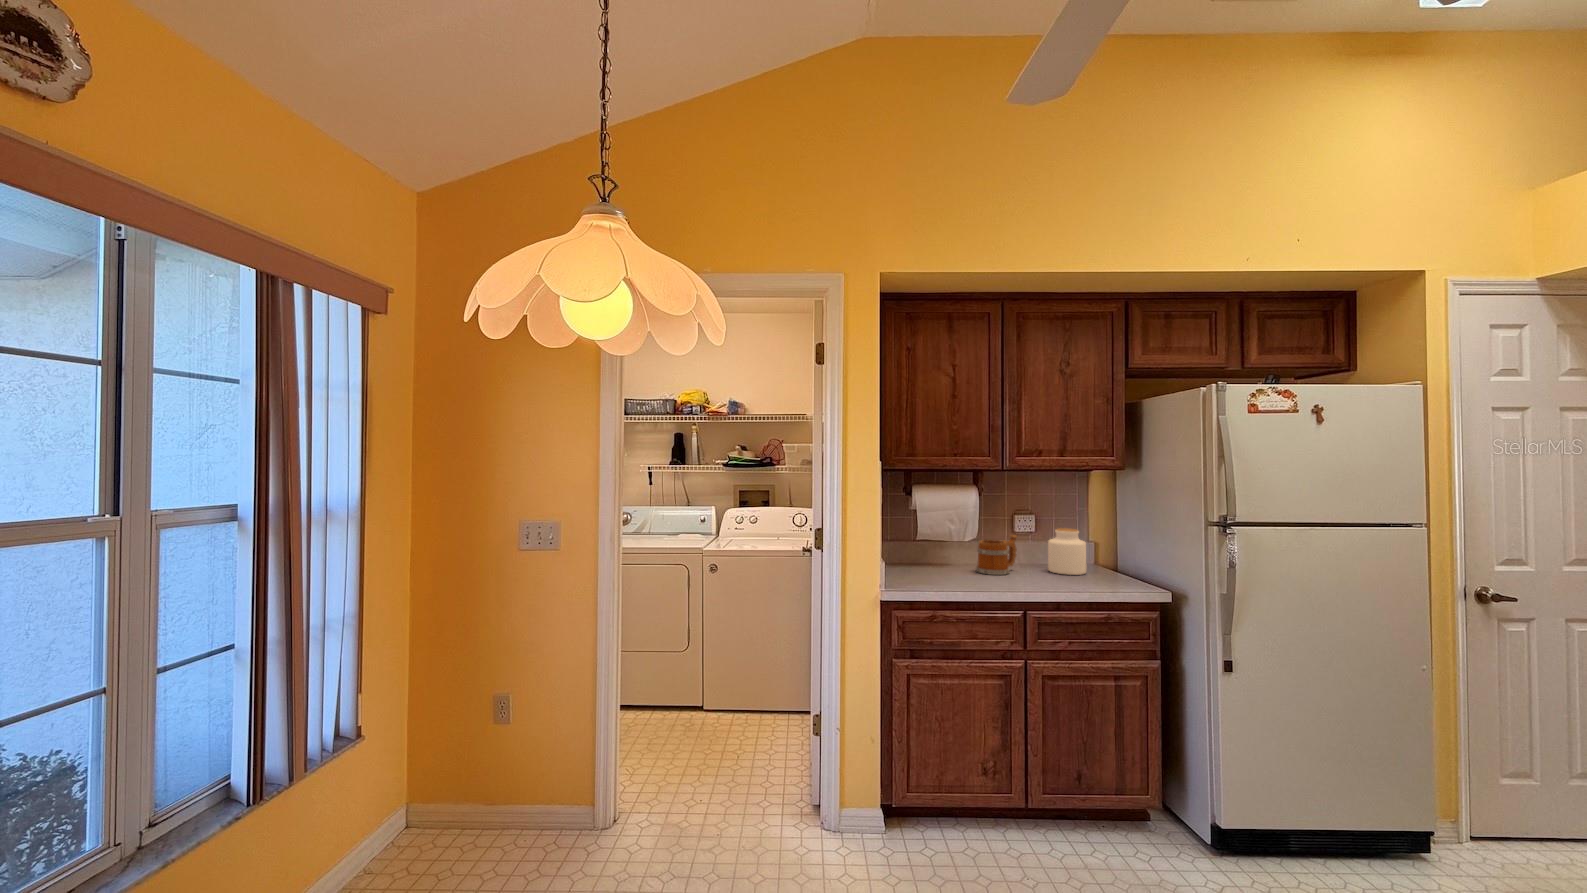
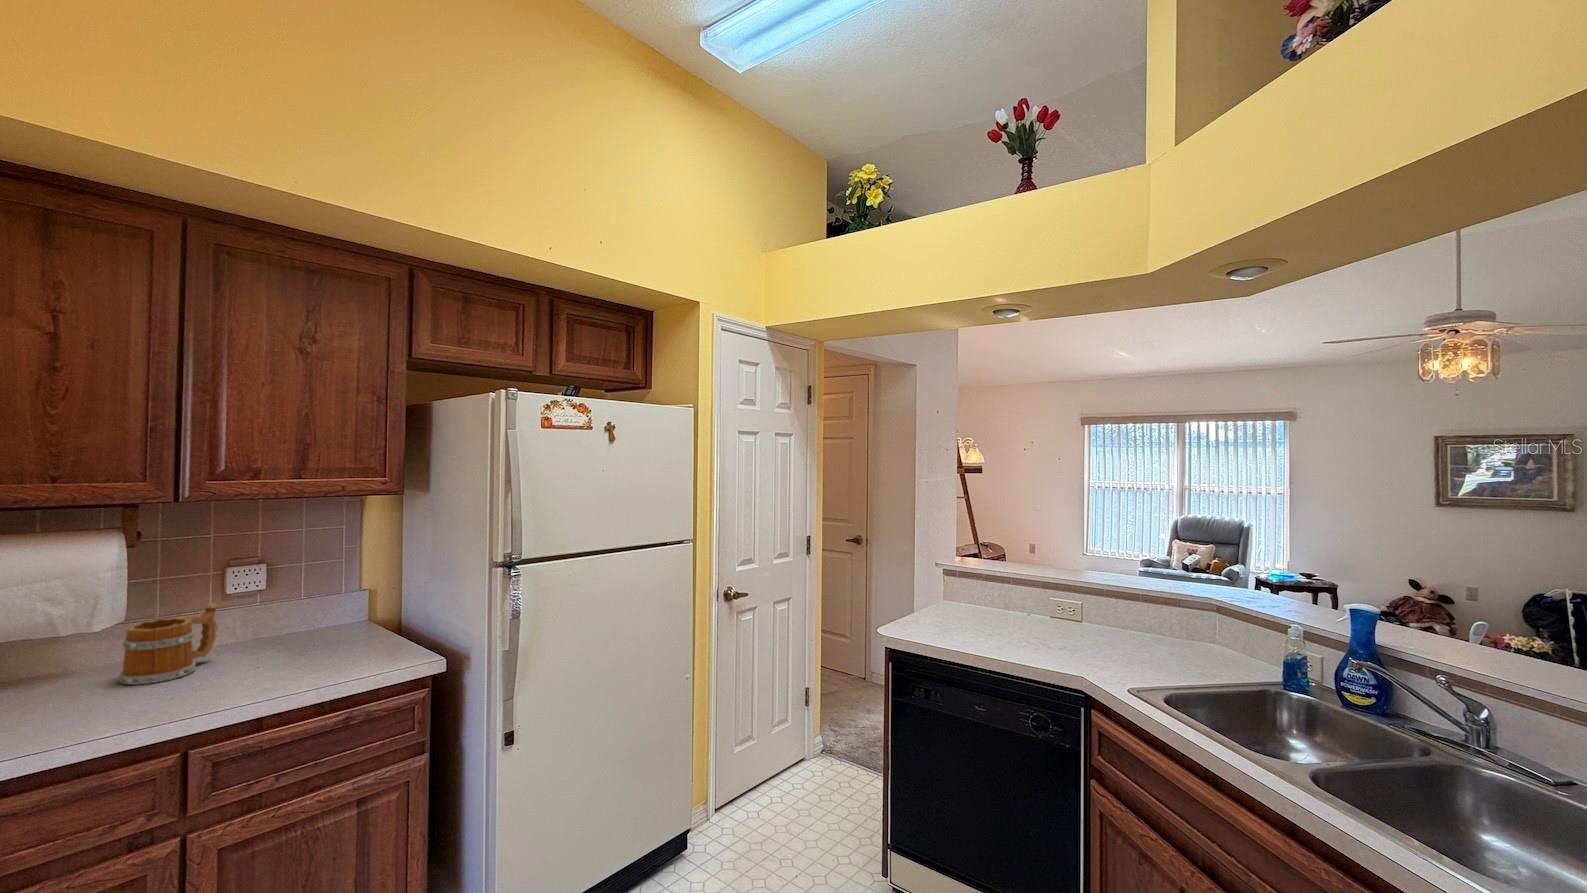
jar: present [1048,528,1086,575] -> none [278,581,343,653]

